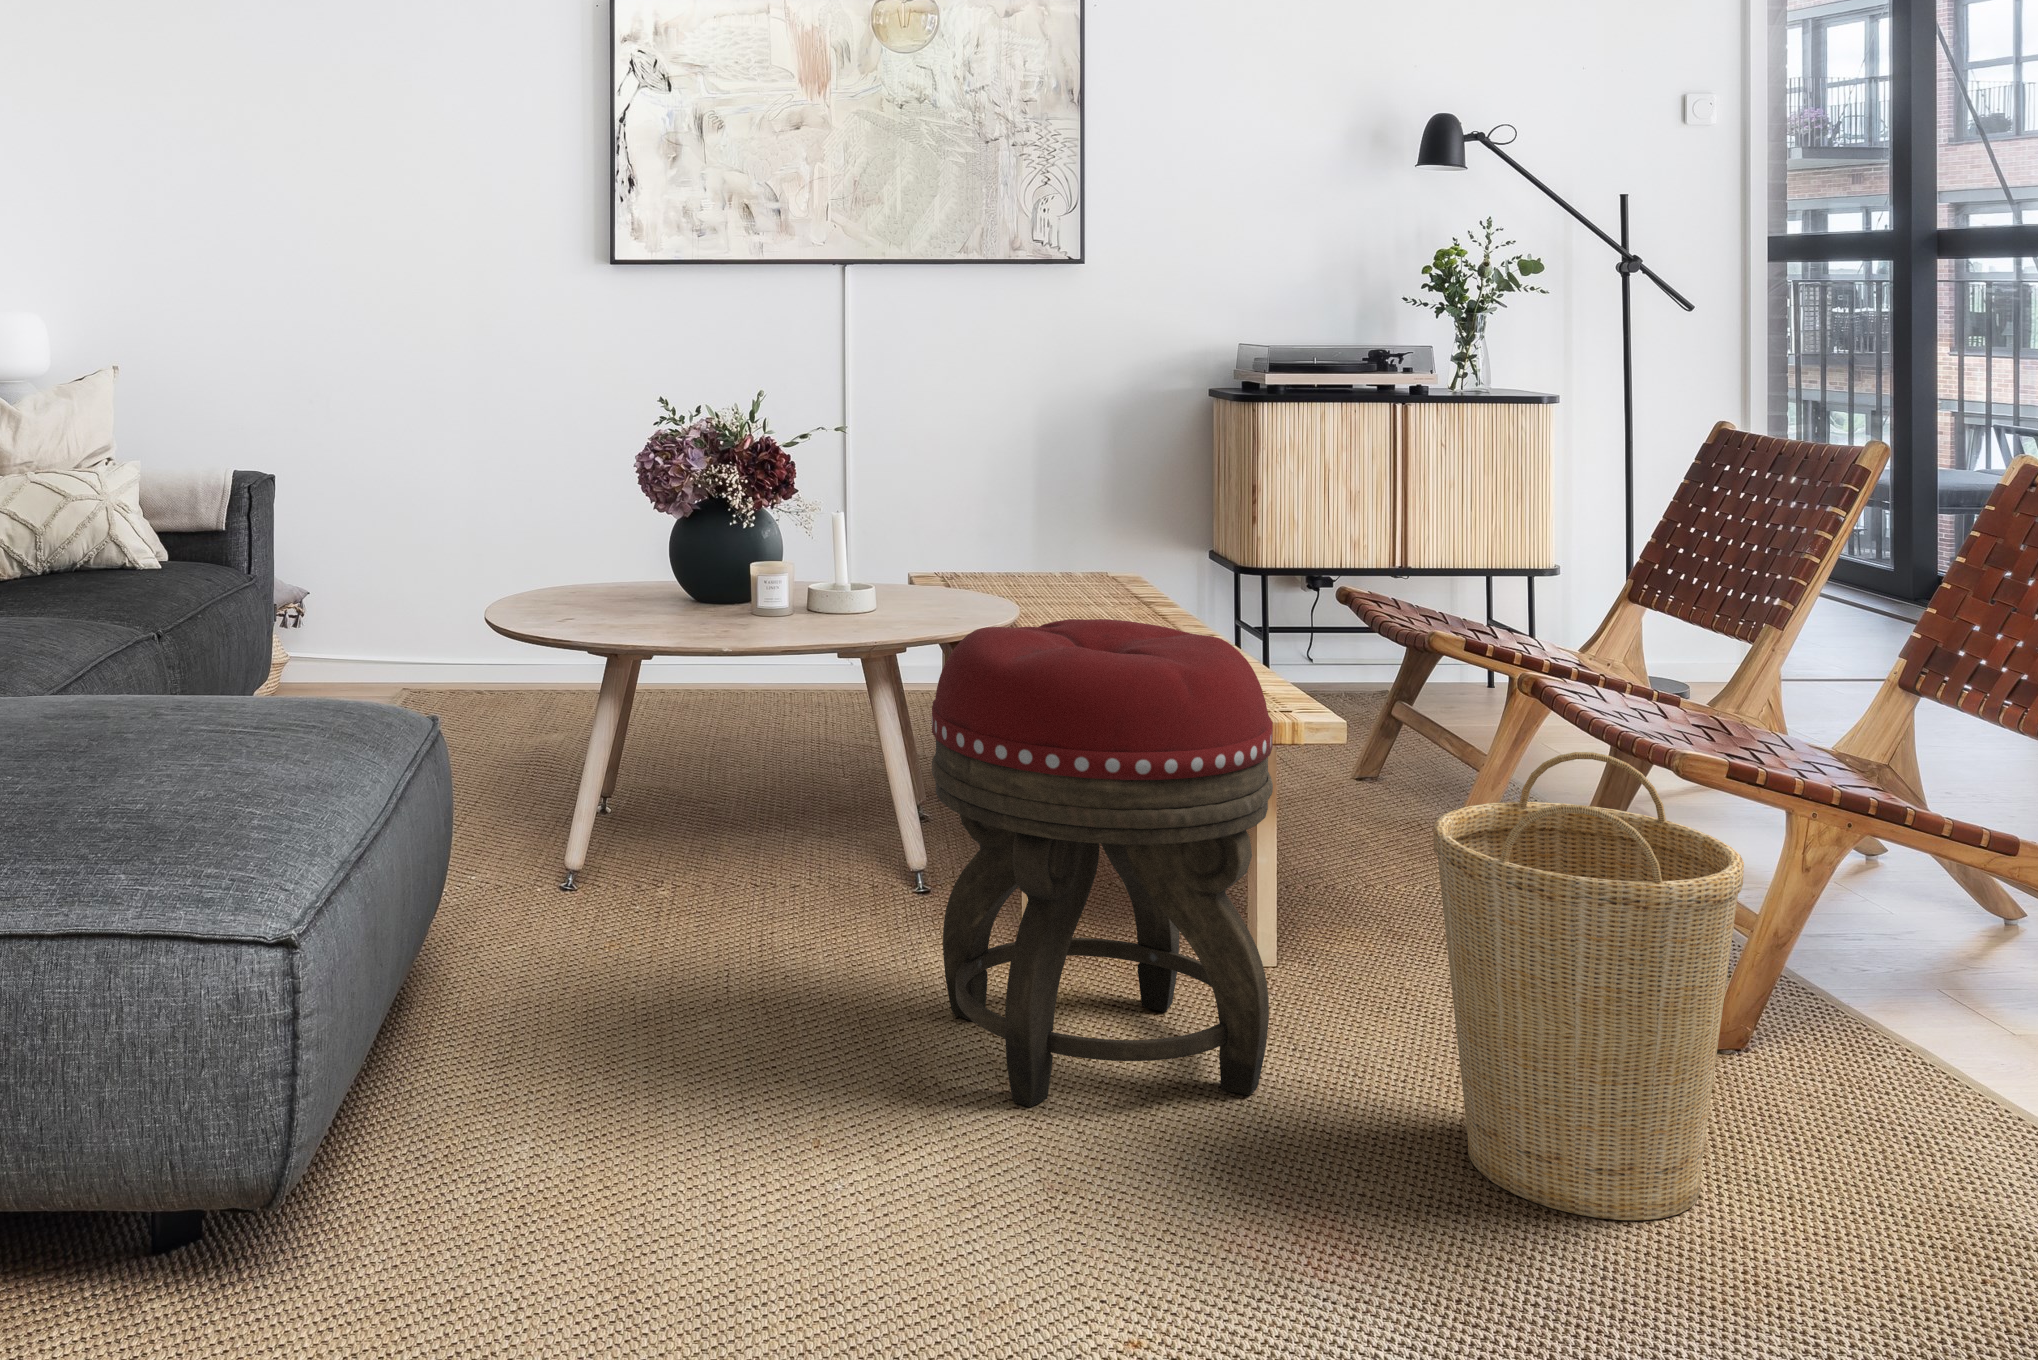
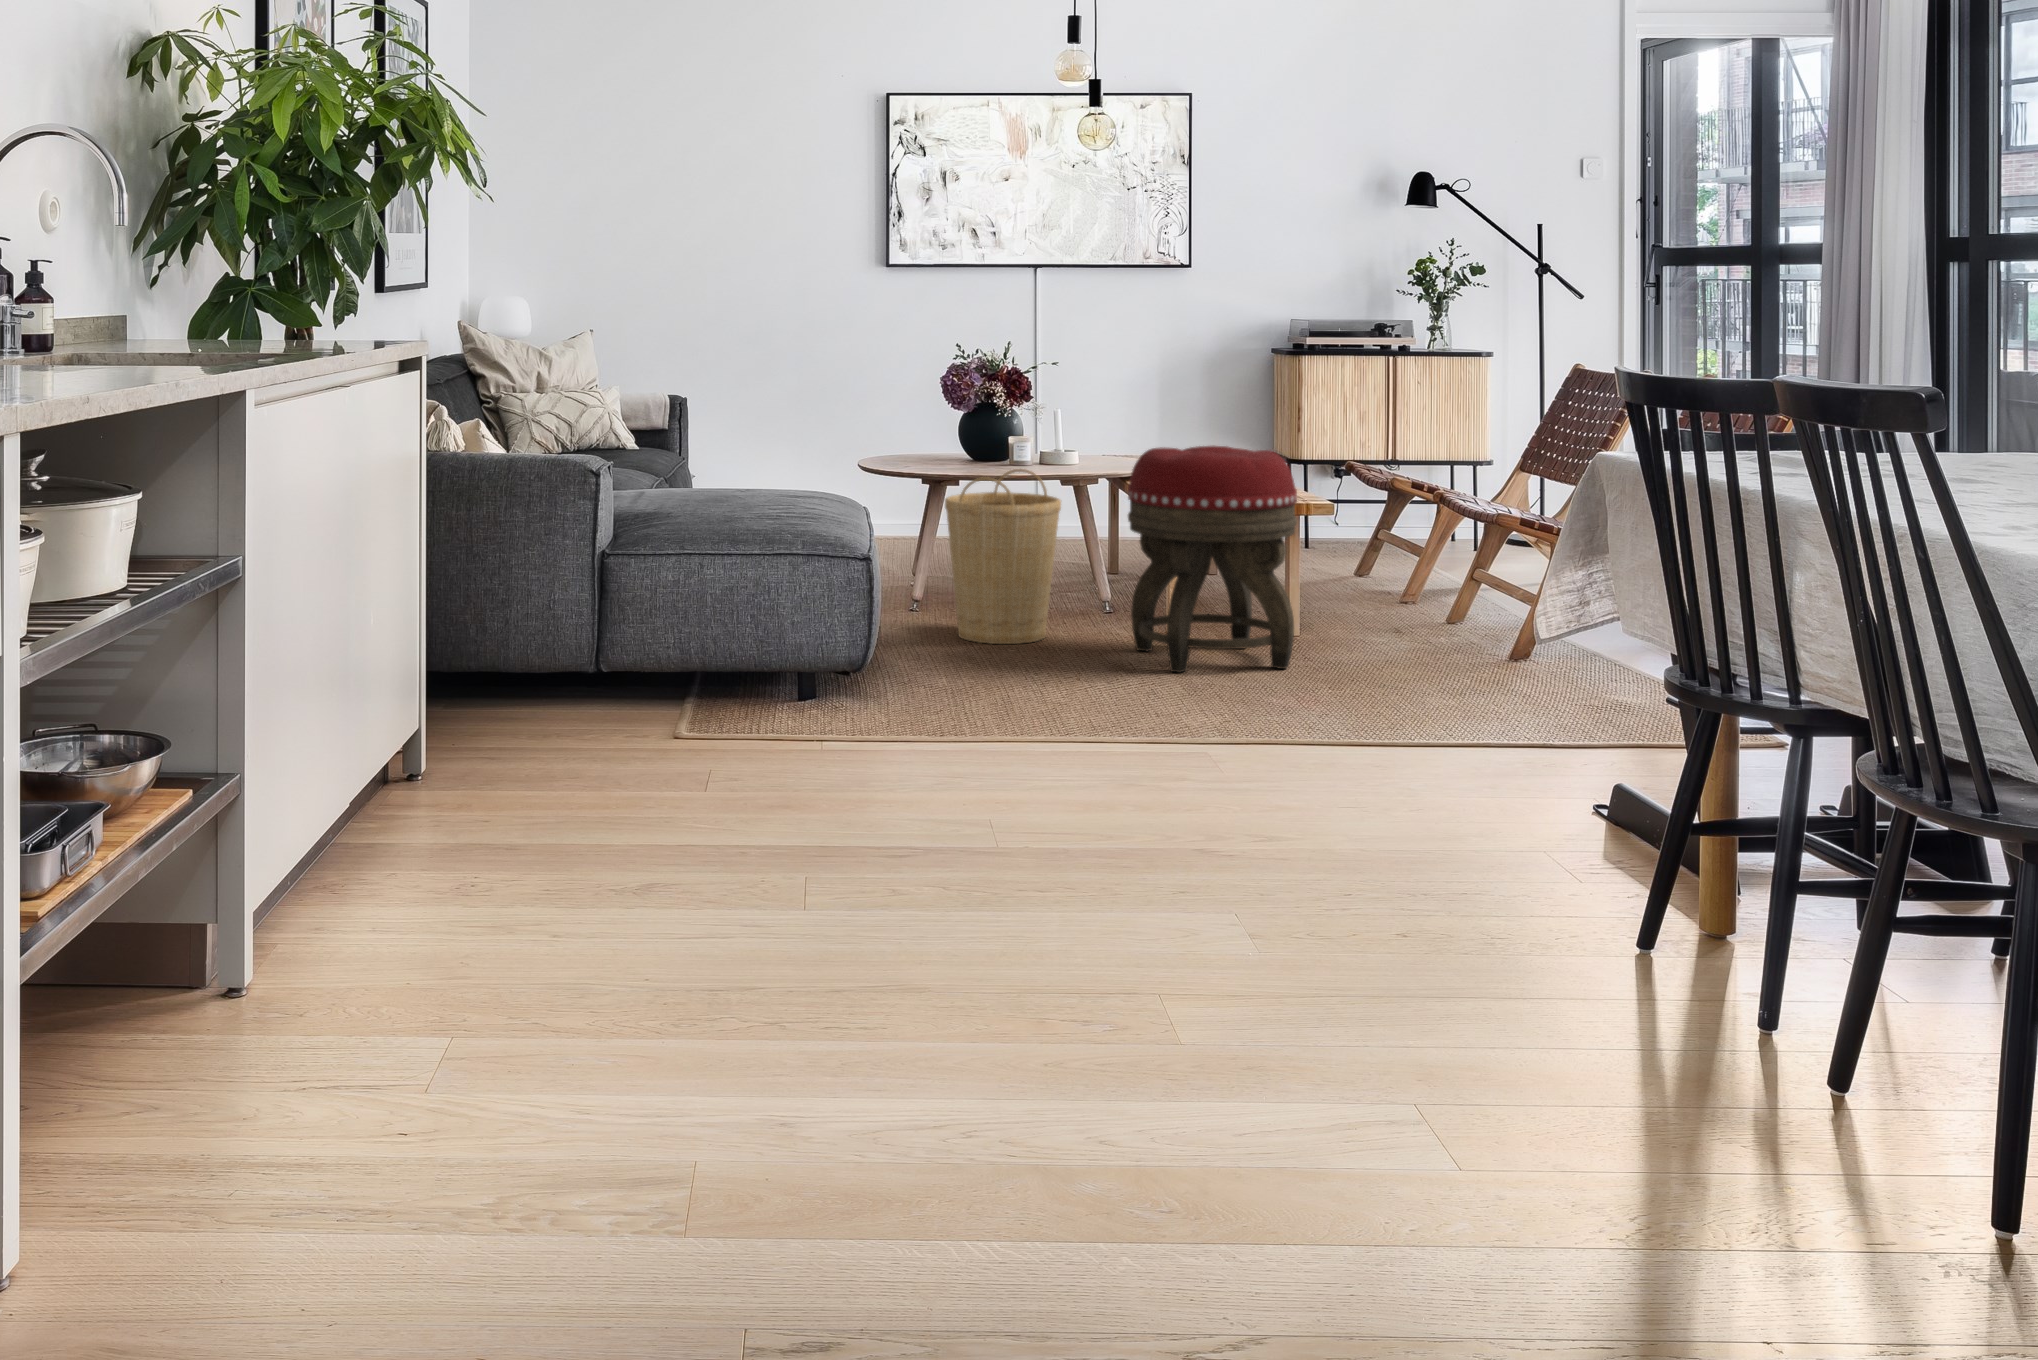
basket: present [1433,752,1744,1220] -> present [945,469,1061,644]

